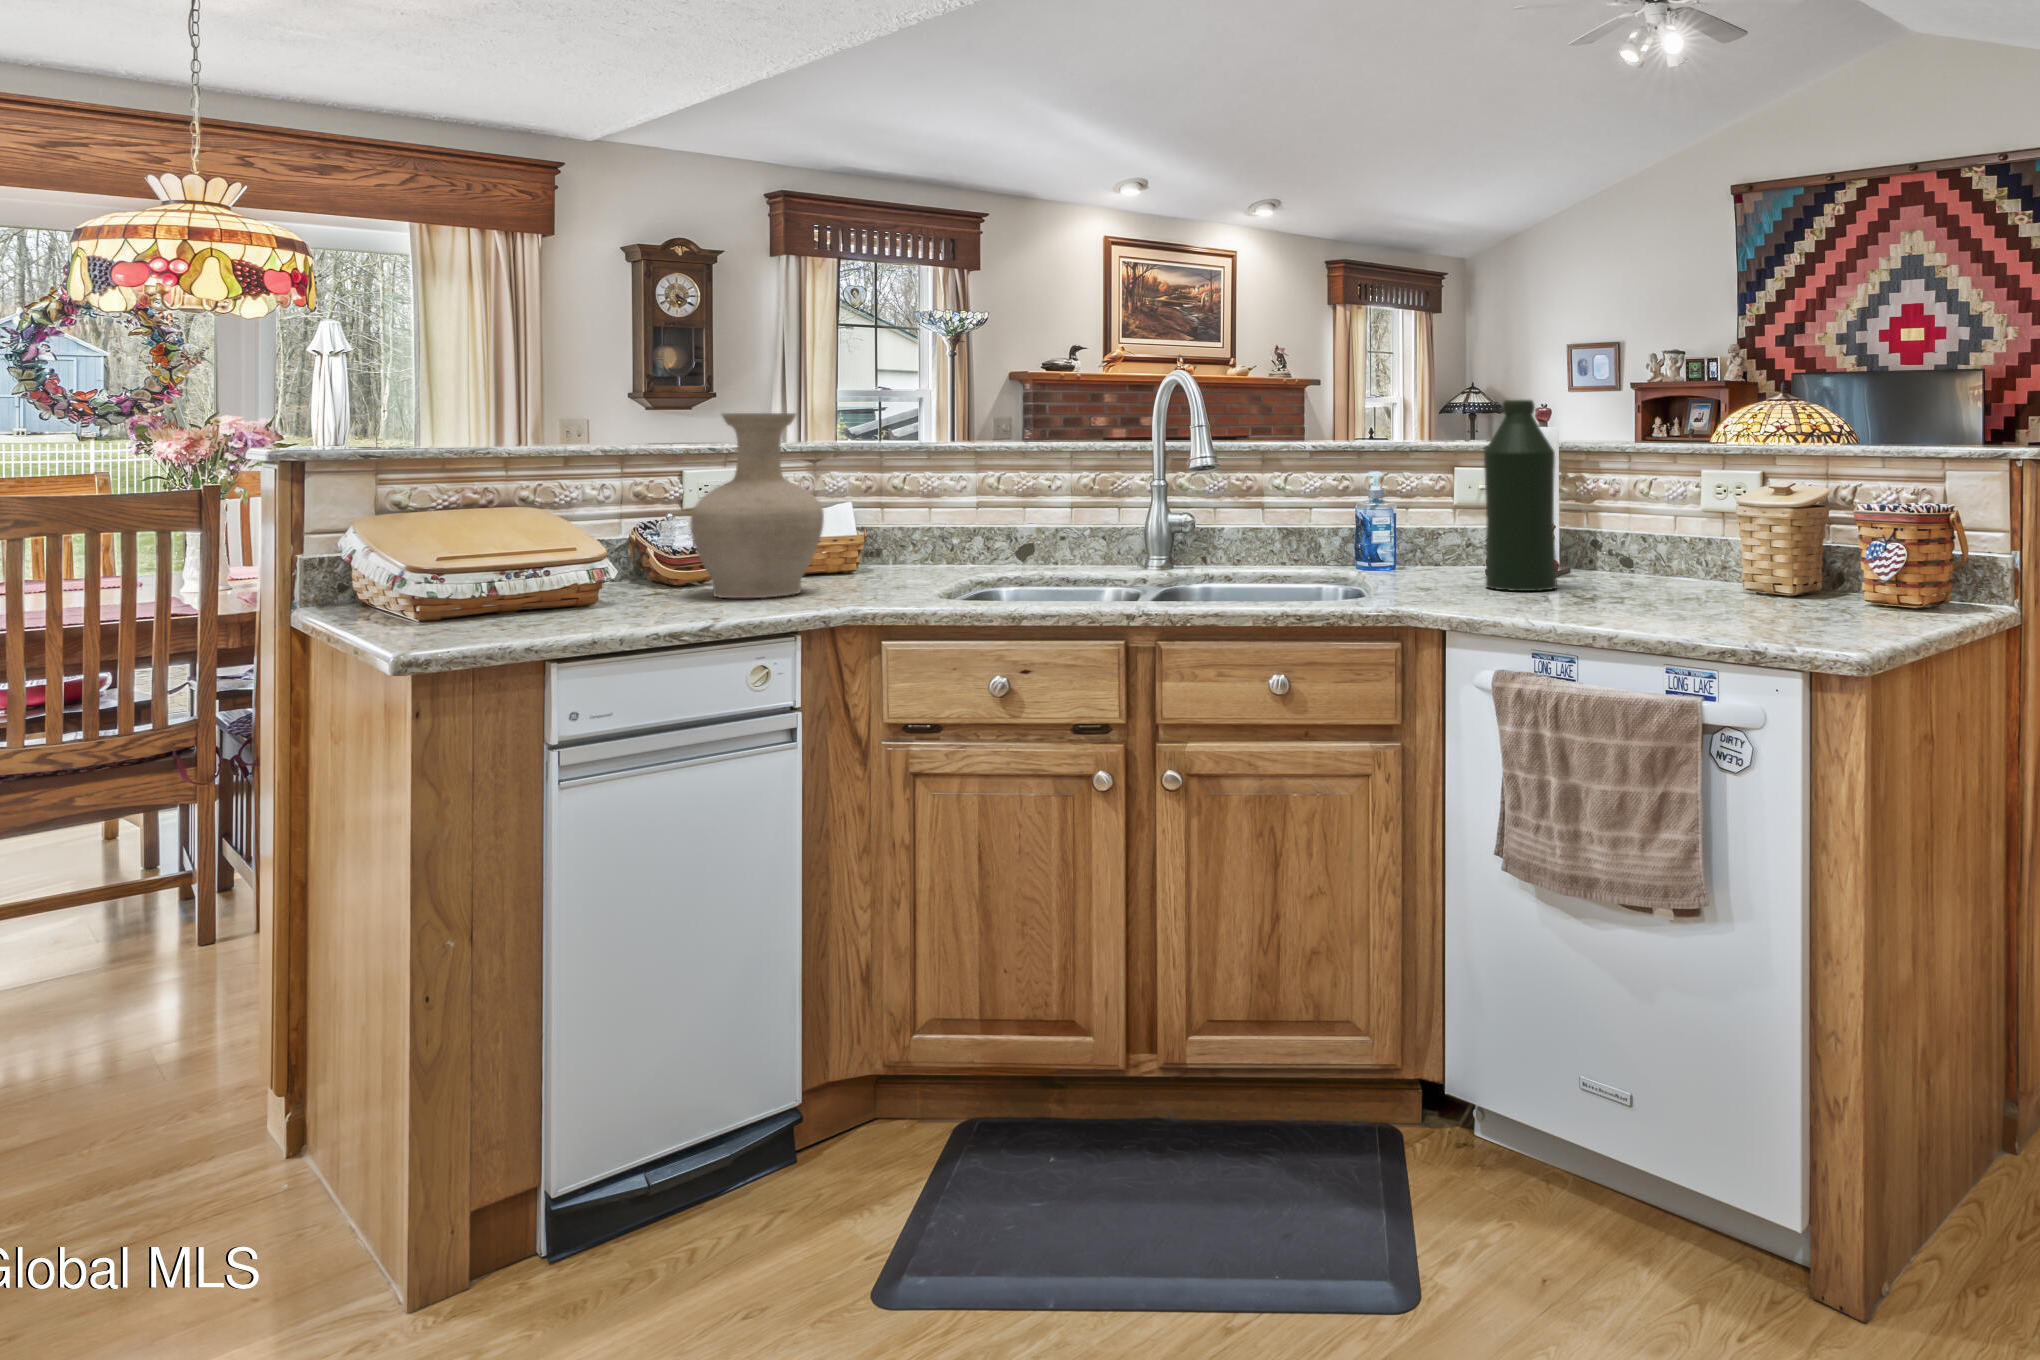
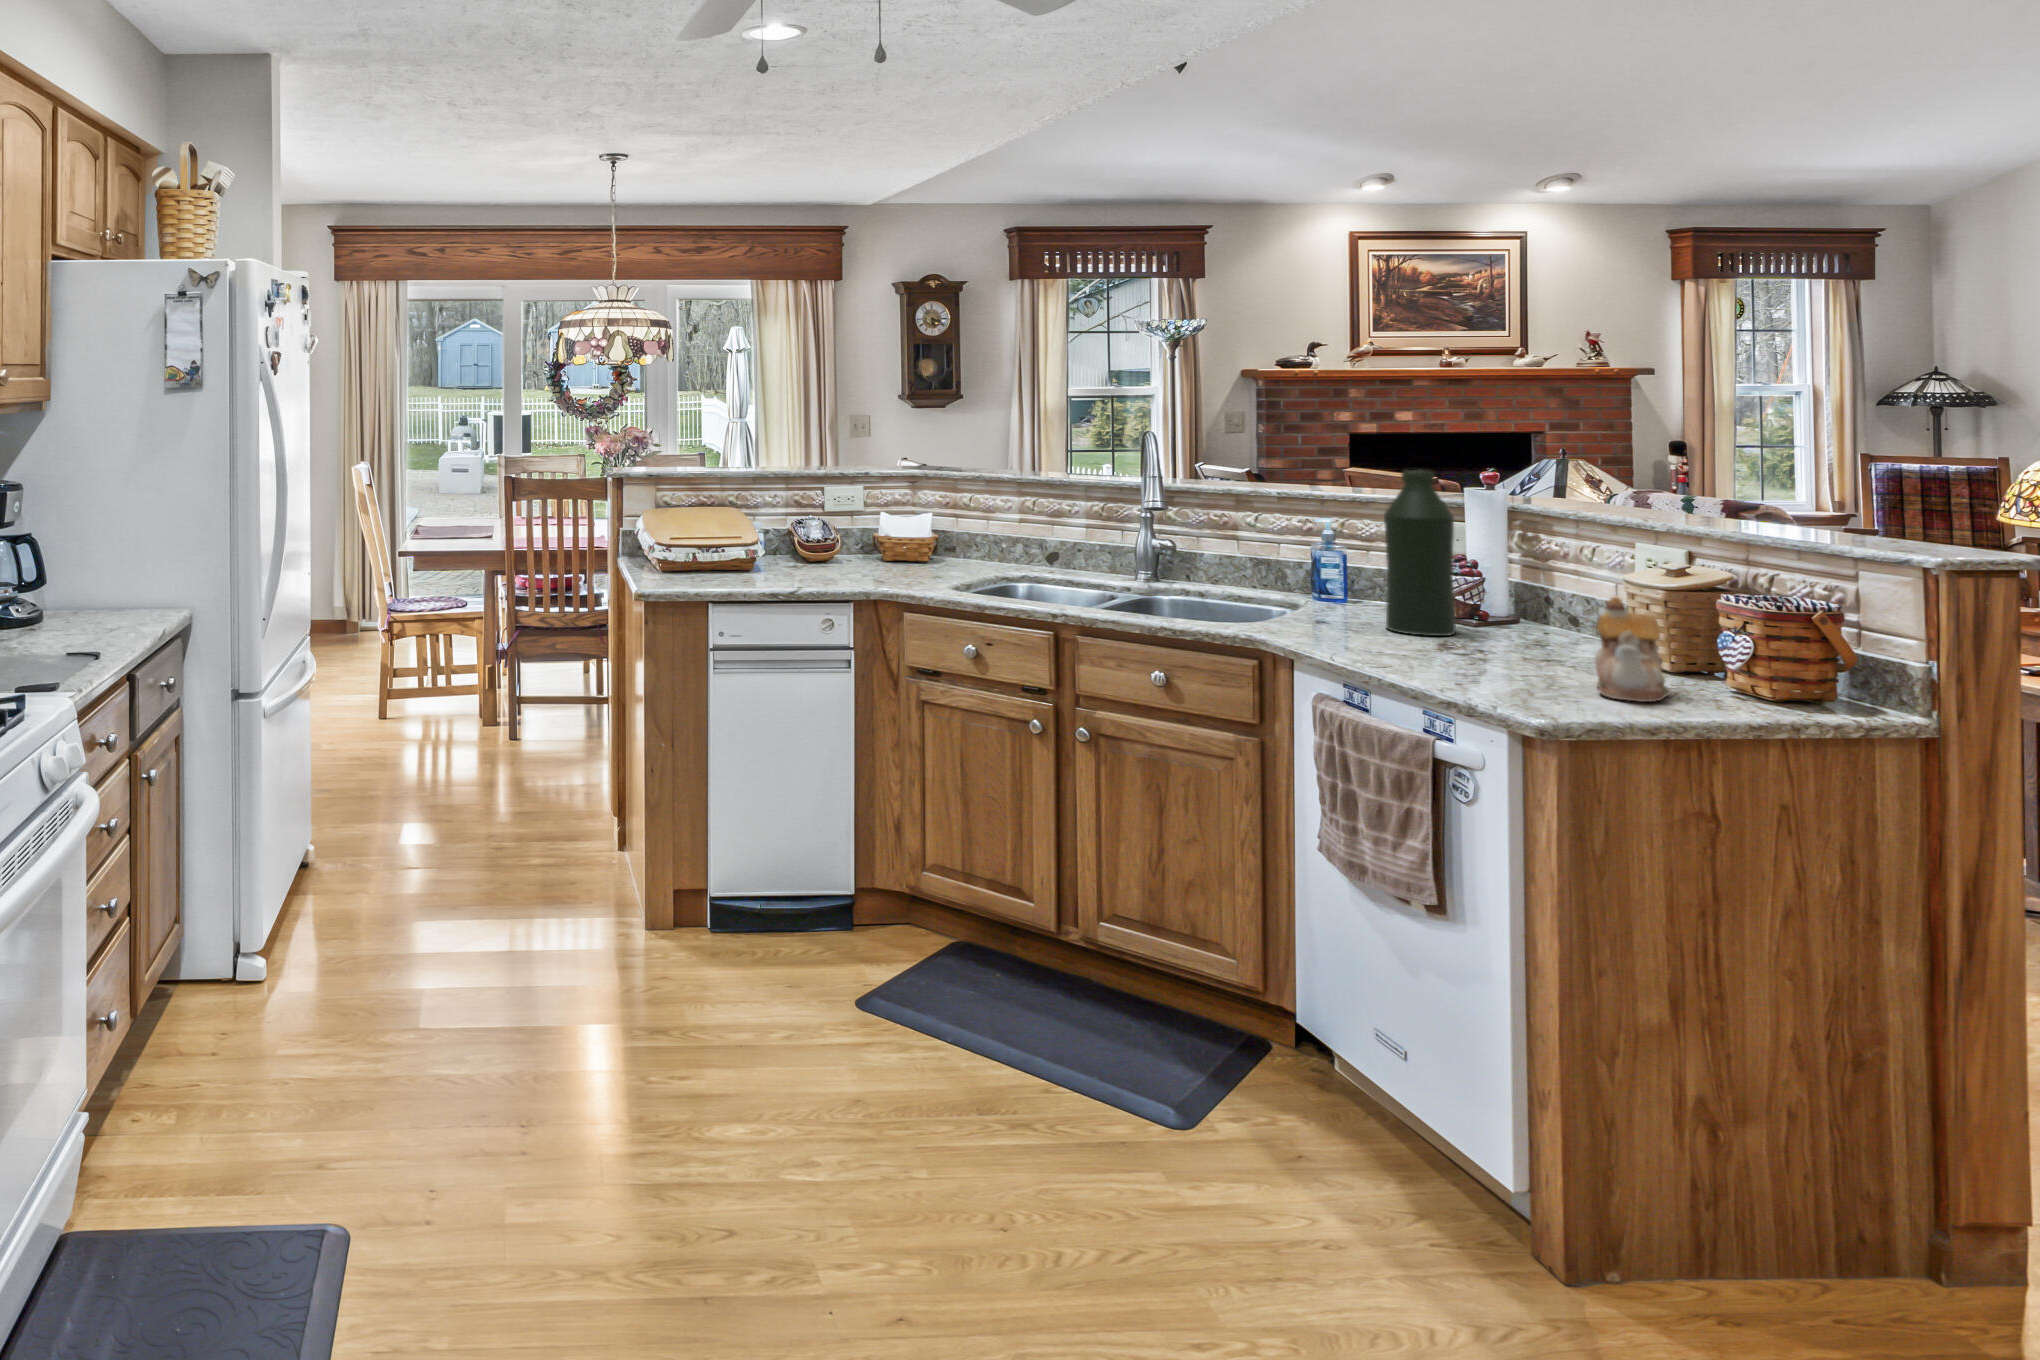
vase: present [691,413,824,598] -> none [805,458,887,577]
teapot: none [1780,512,1869,624] -> present [1595,597,1670,702]

